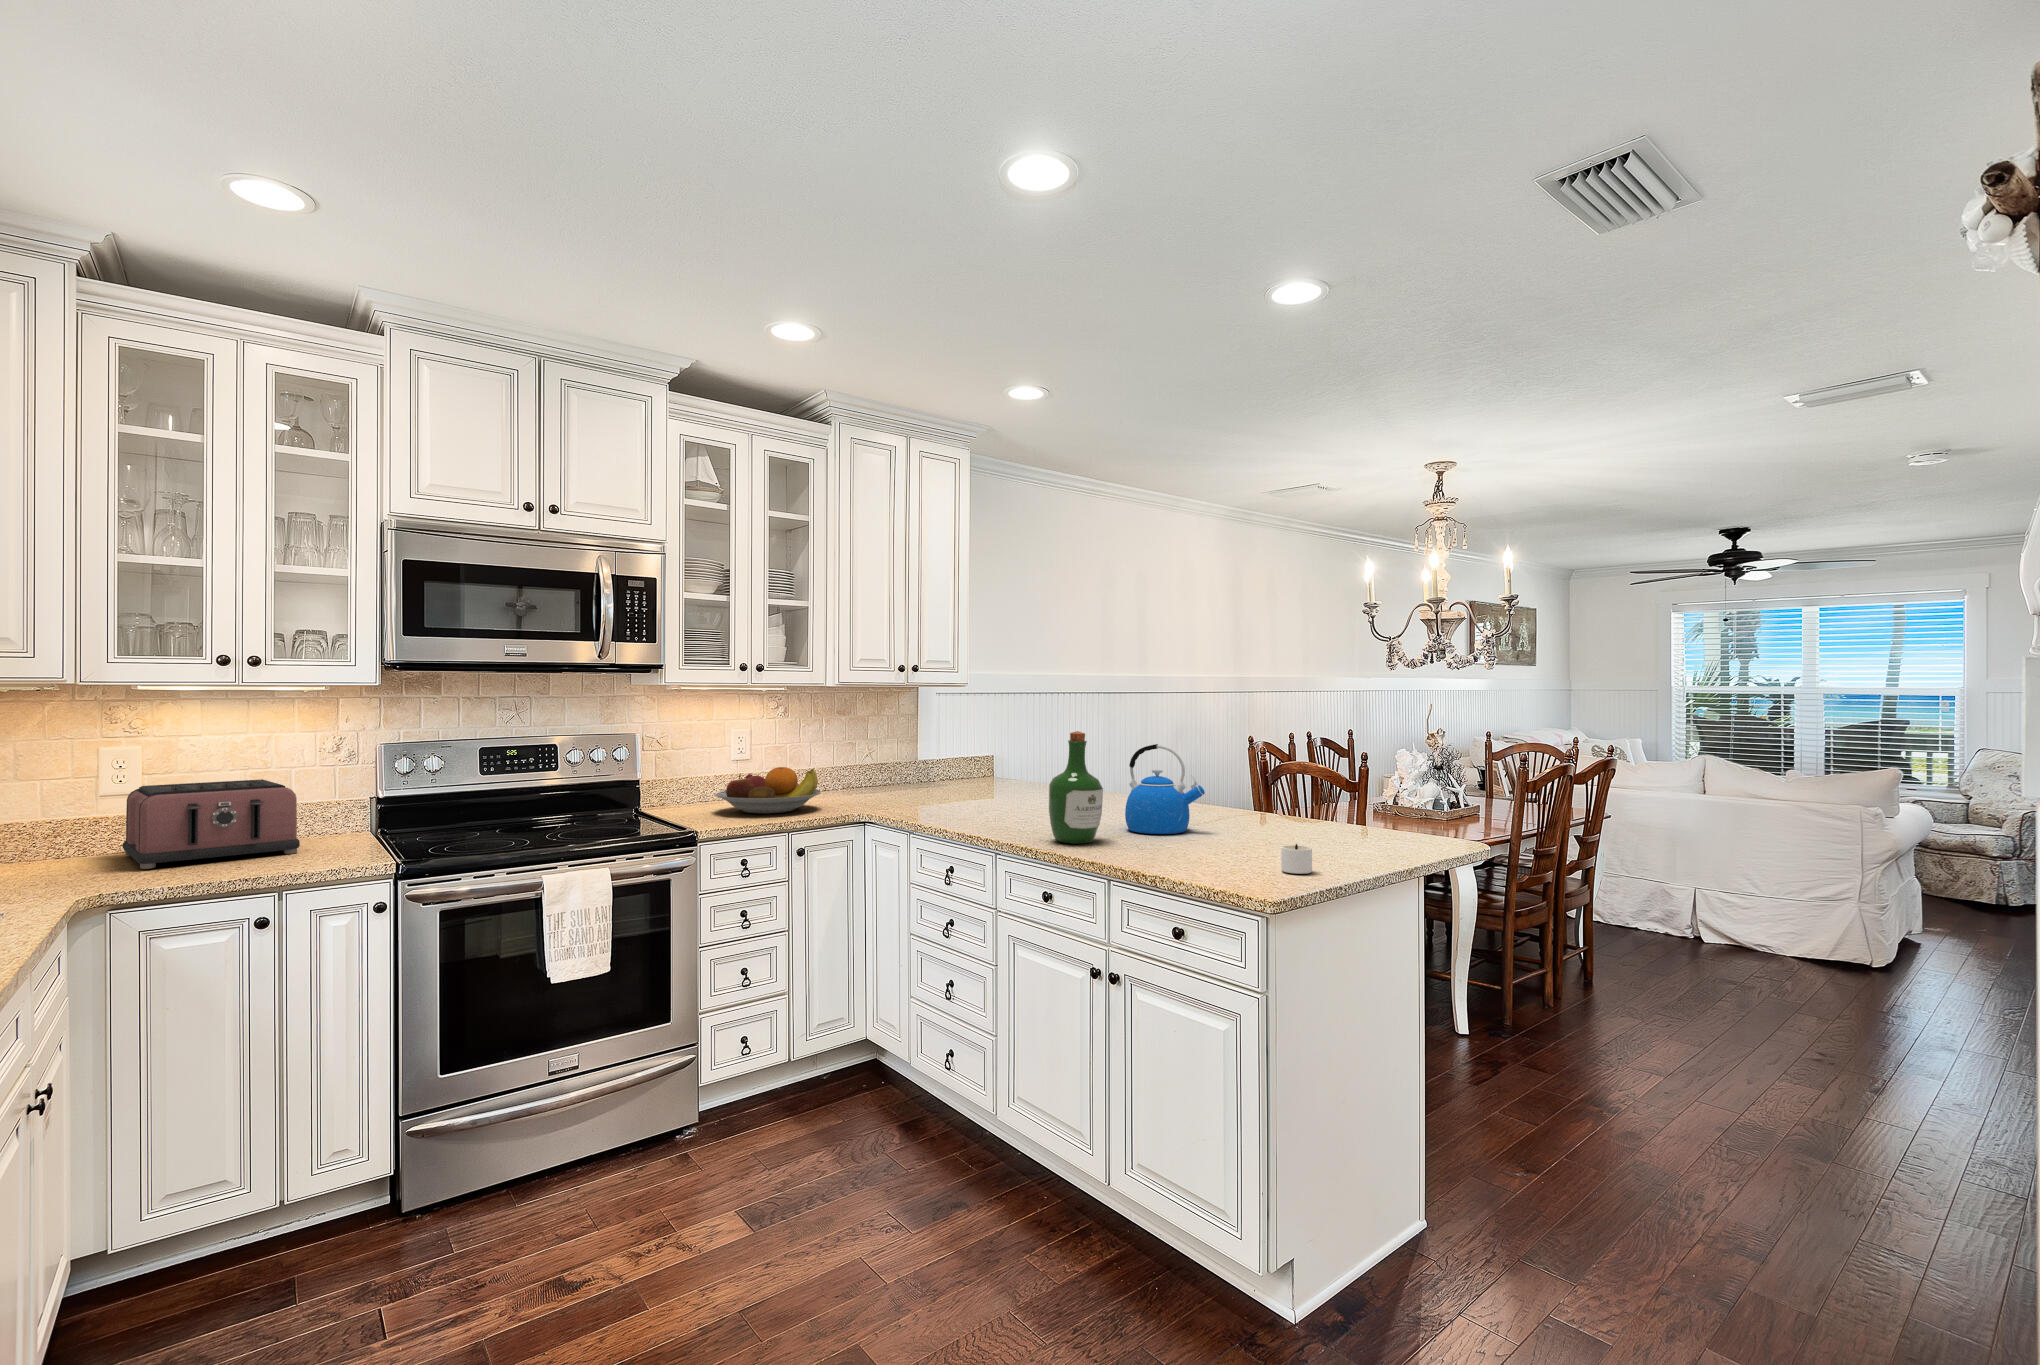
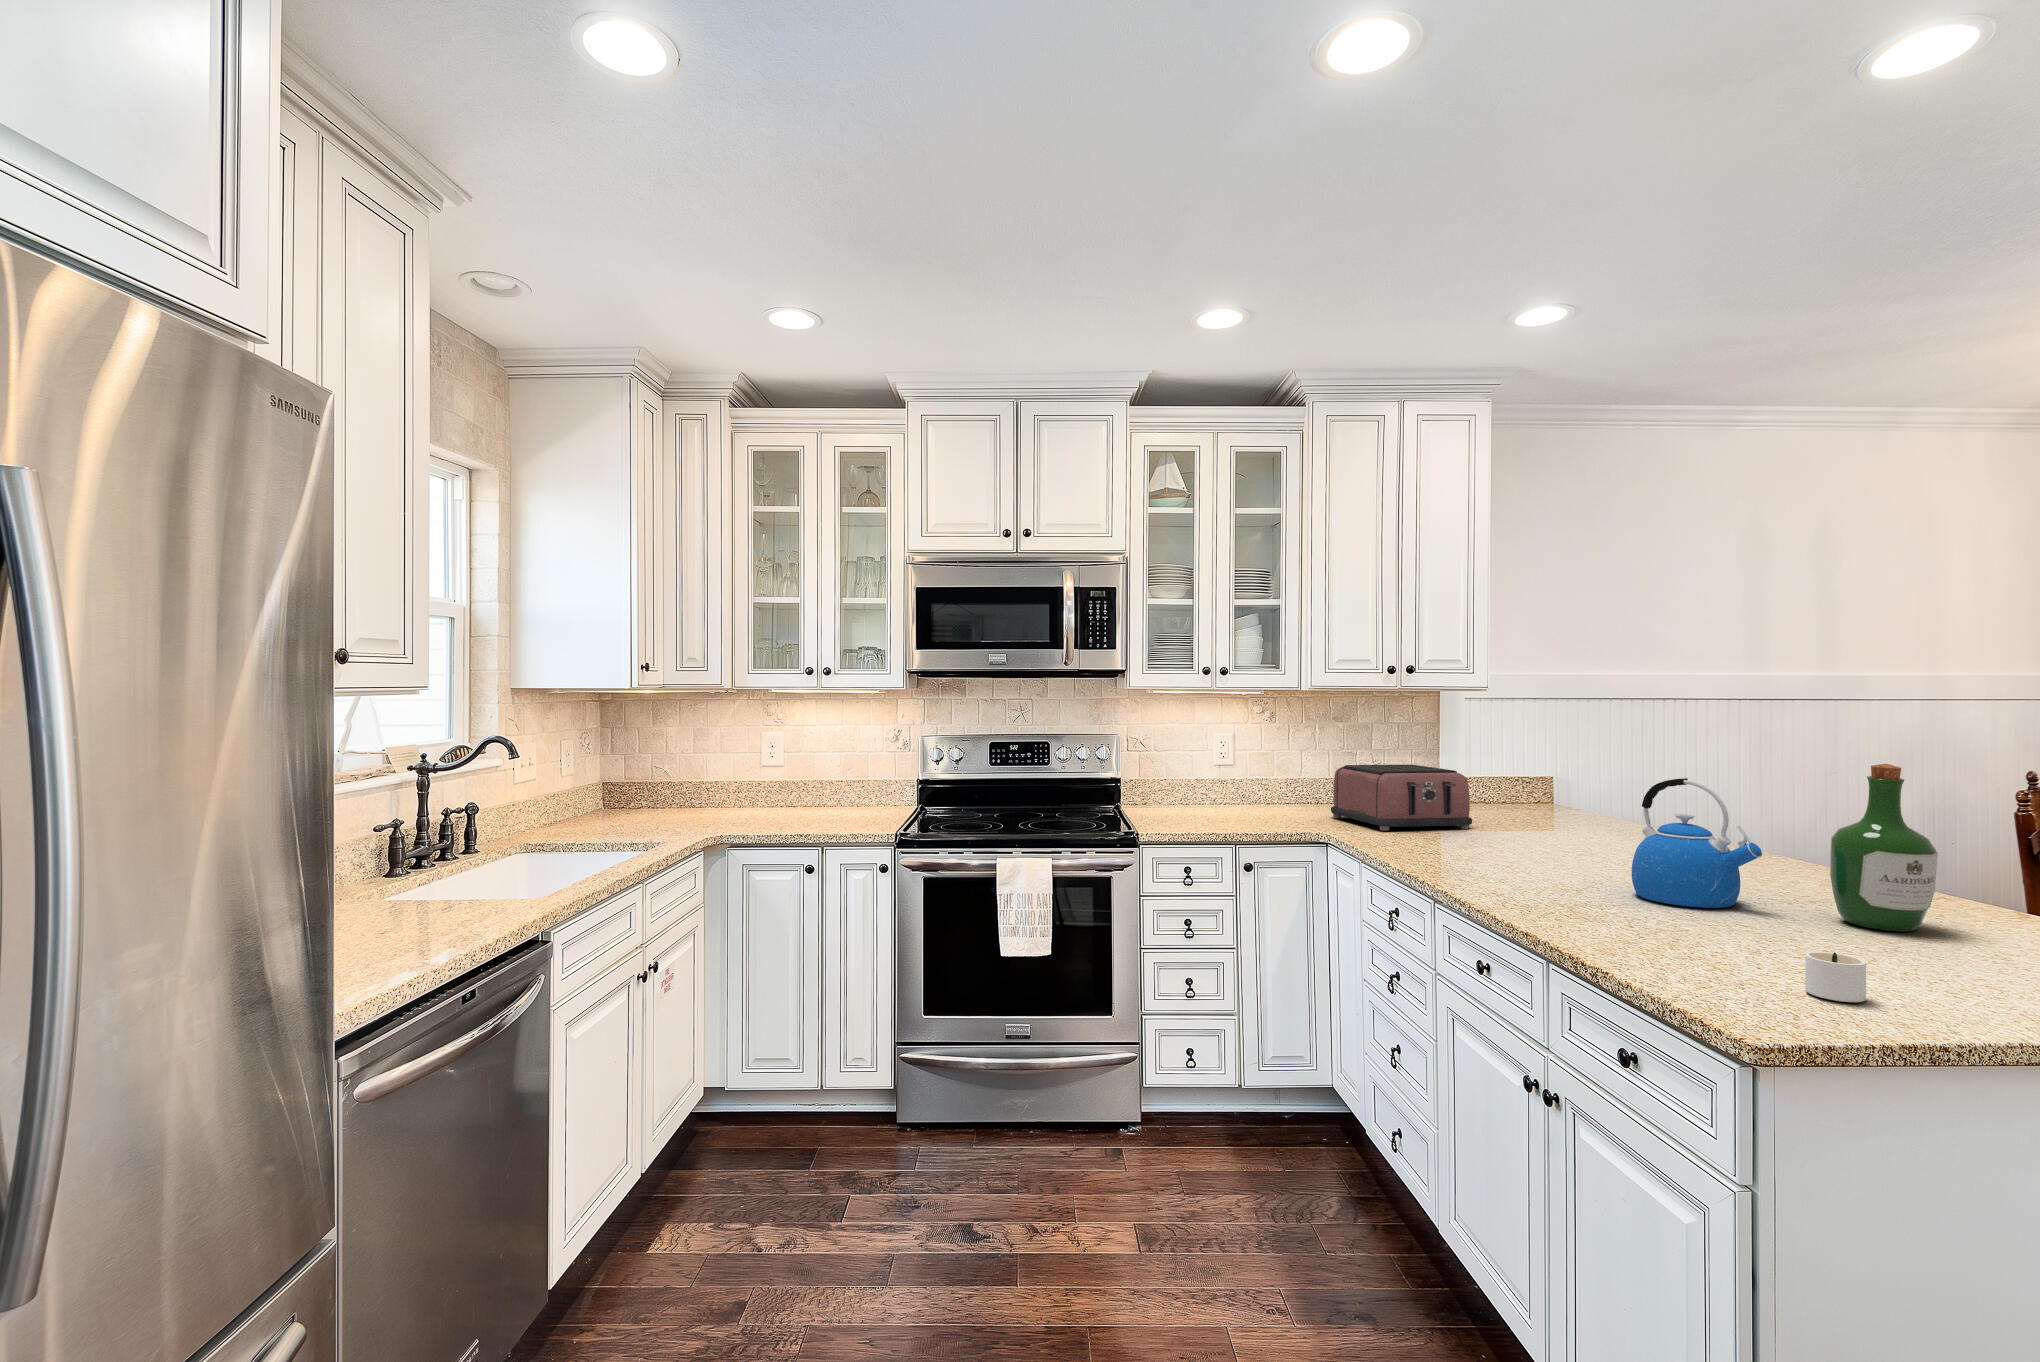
wine bottle: present [1049,731,1103,844] -> present [1830,764,1938,932]
fruit bowl: present [716,767,821,814] -> none [1178,776,1287,824]
toaster: present [123,779,300,869] -> present [1331,765,1472,831]

